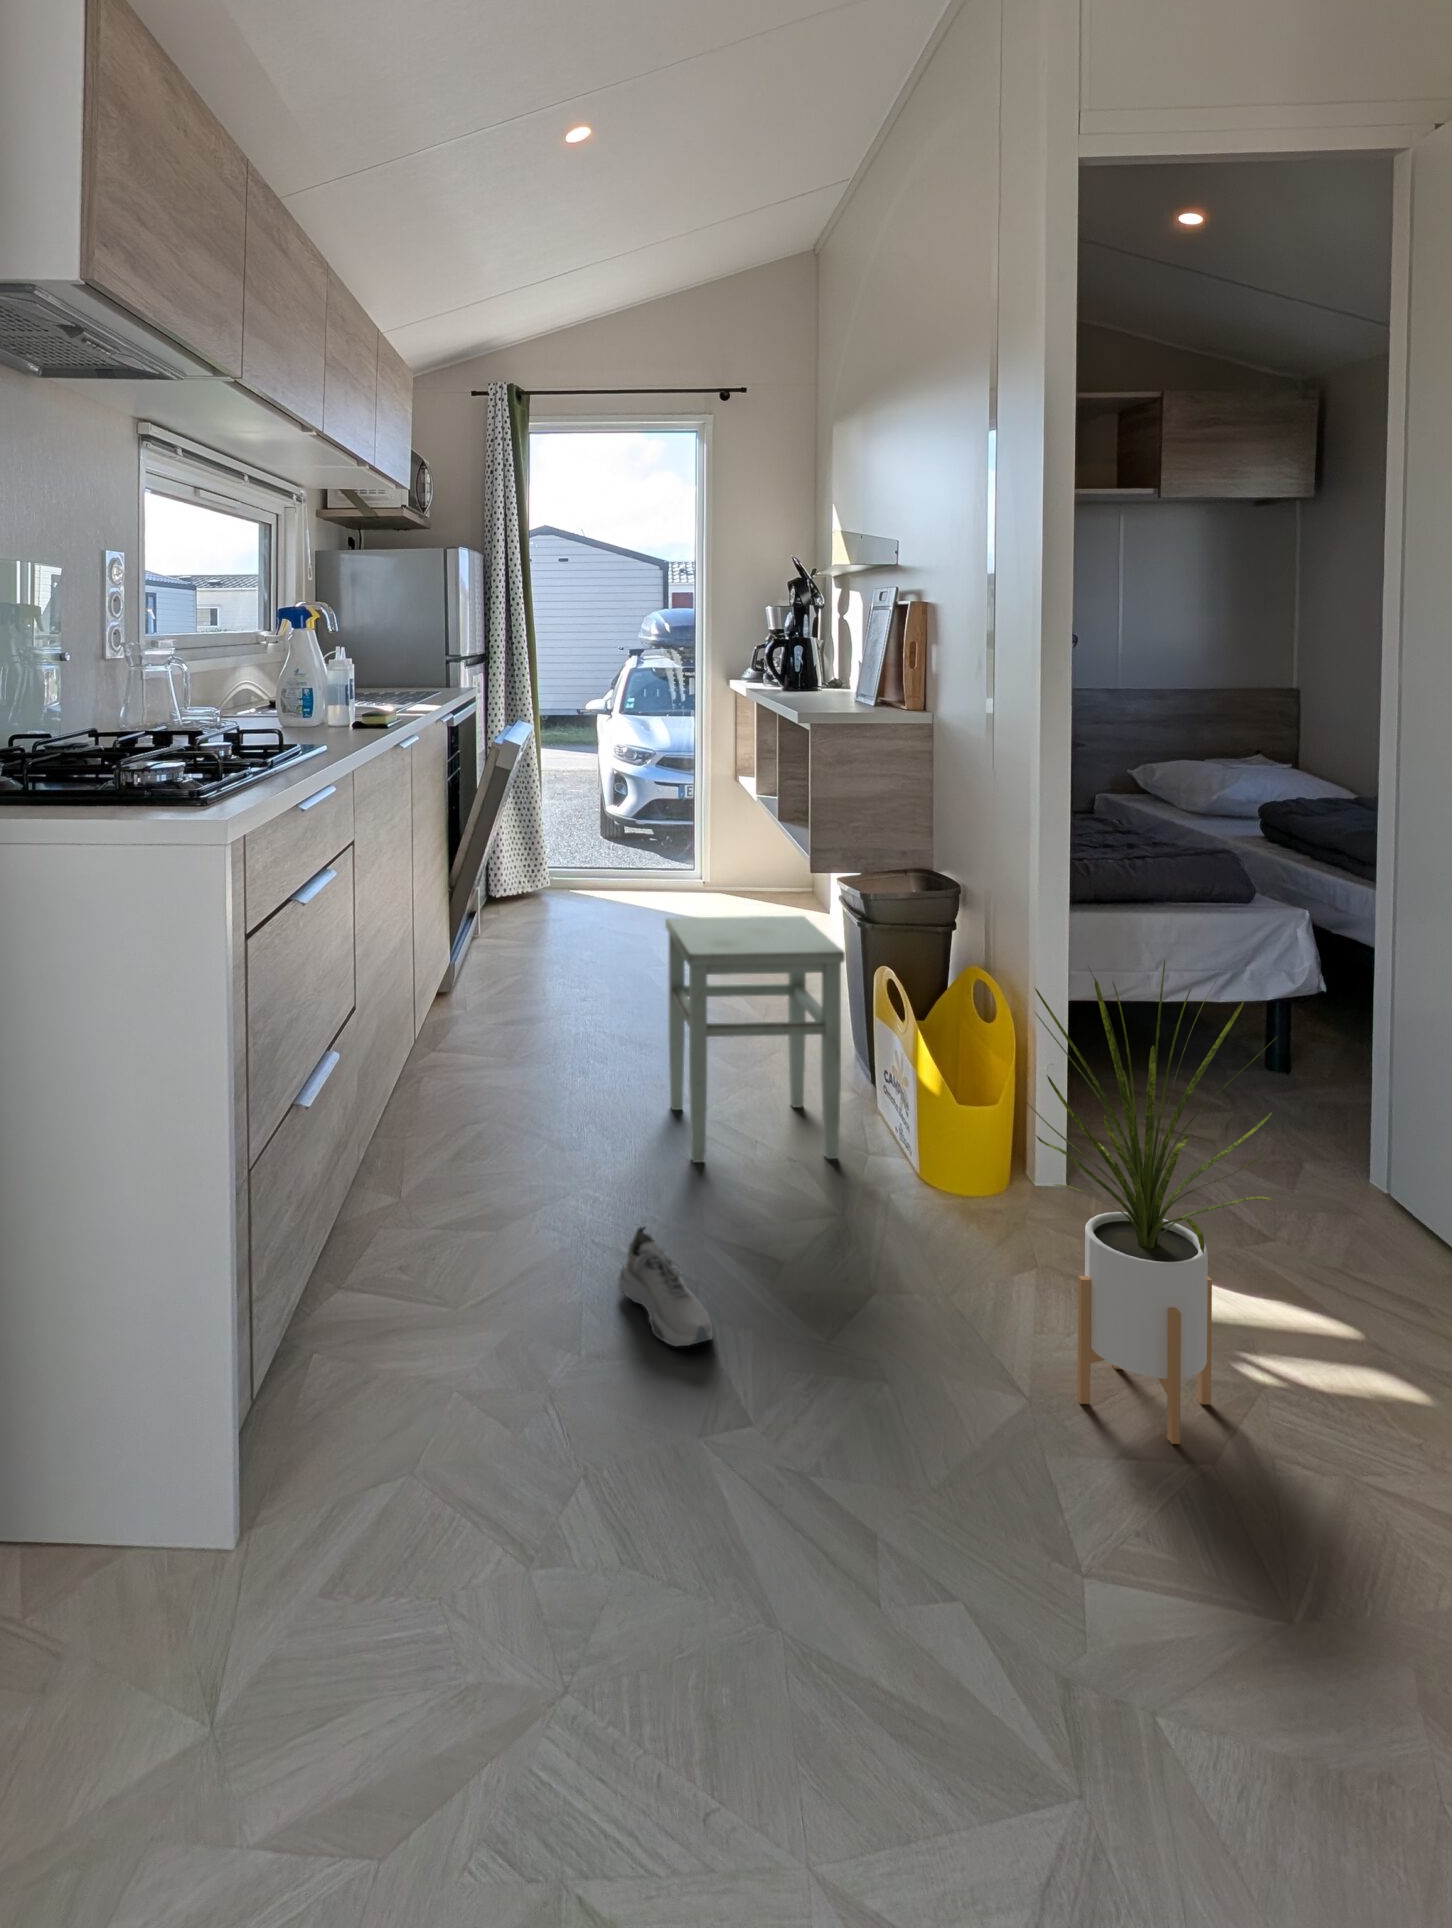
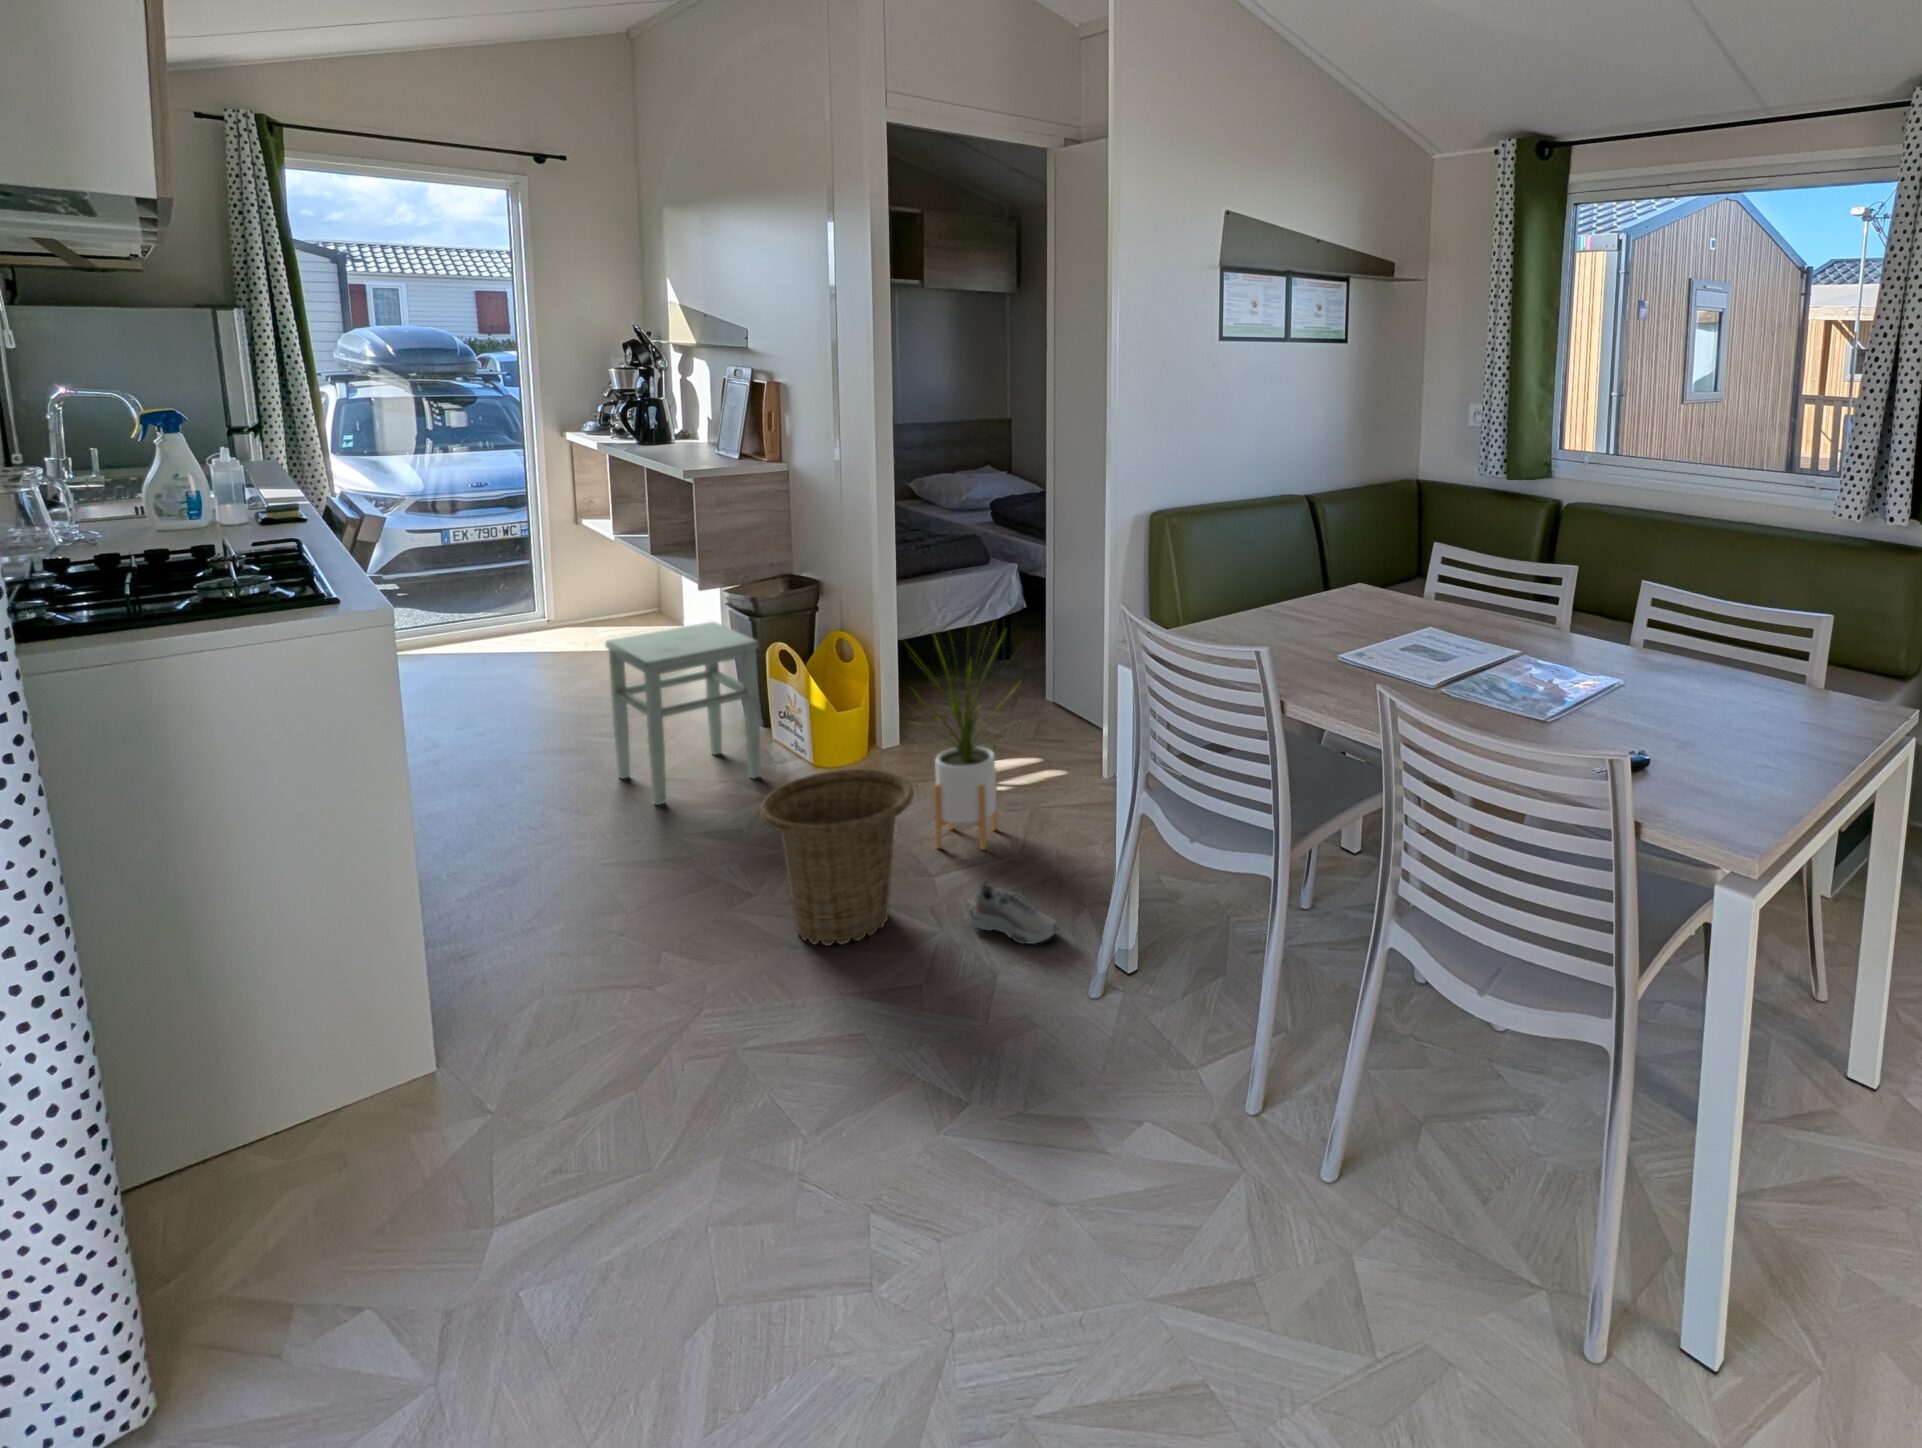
basket: none [730,1196,1009,1565] -> present [760,769,914,946]
shoe: present [618,1227,713,1346] -> present [968,883,1059,944]

